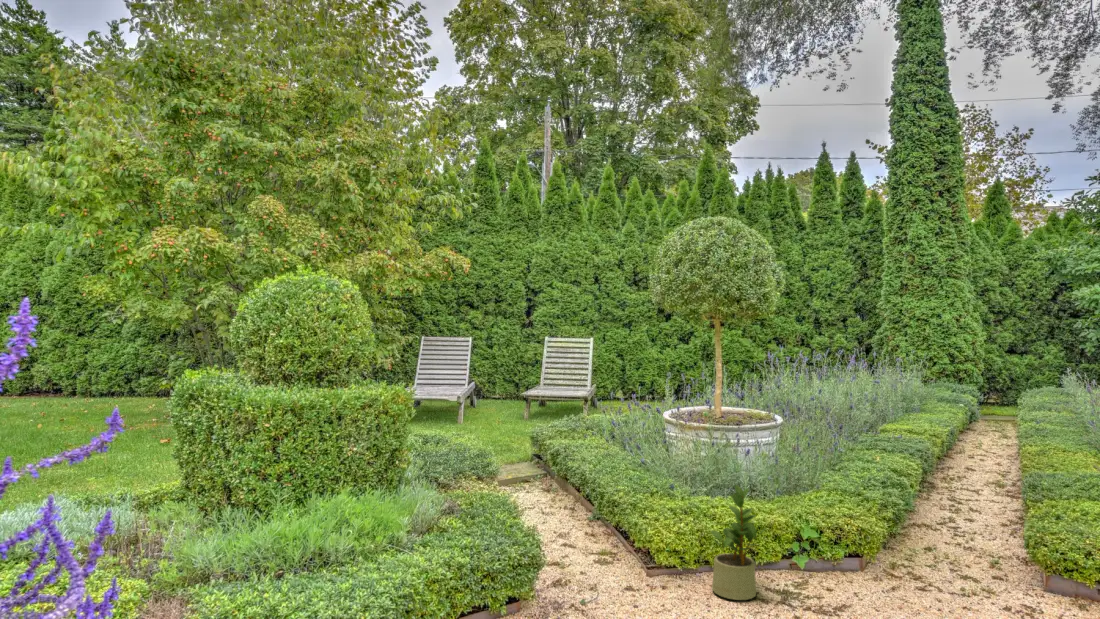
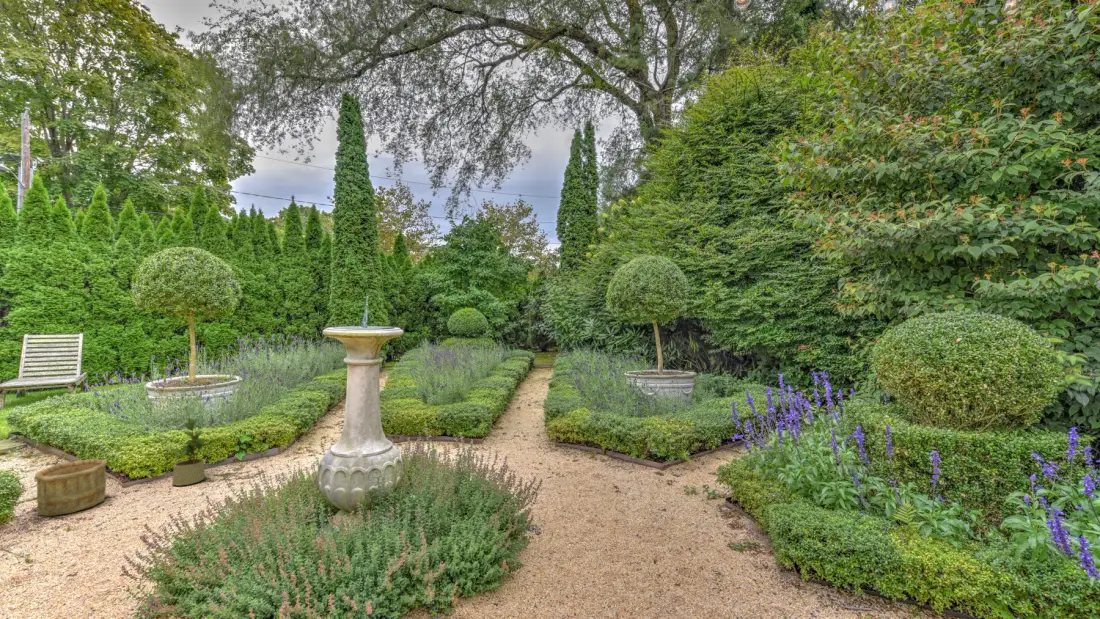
wooden bucket: none [563,518,635,599] -> present [34,459,107,516]

